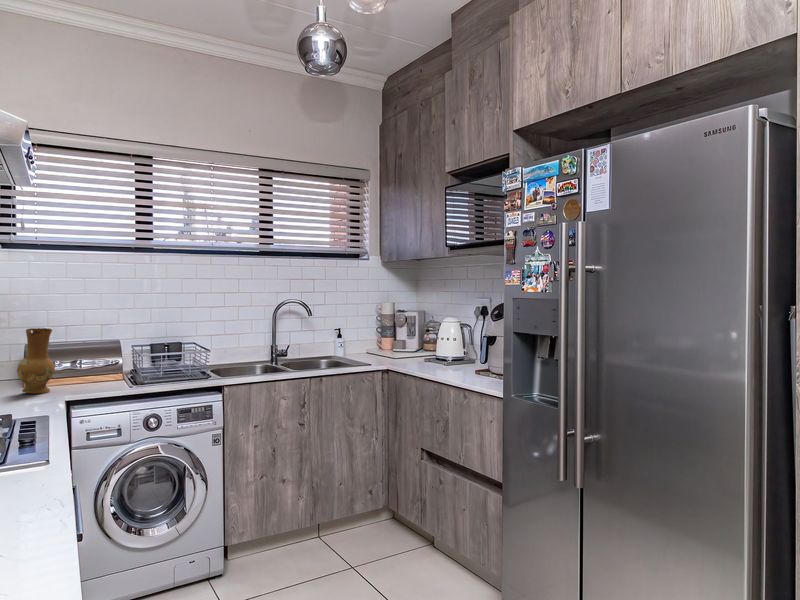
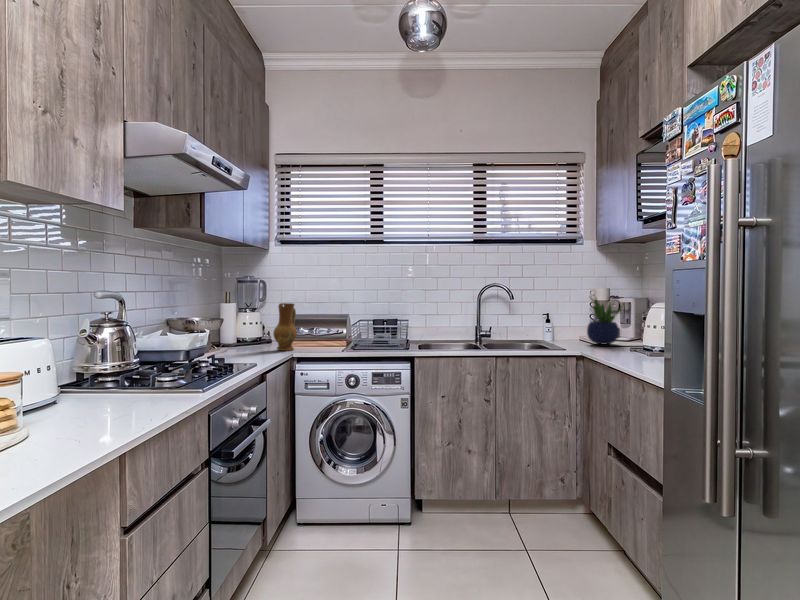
potted plant: none [380,309,414,357] -> present [587,298,622,345]

